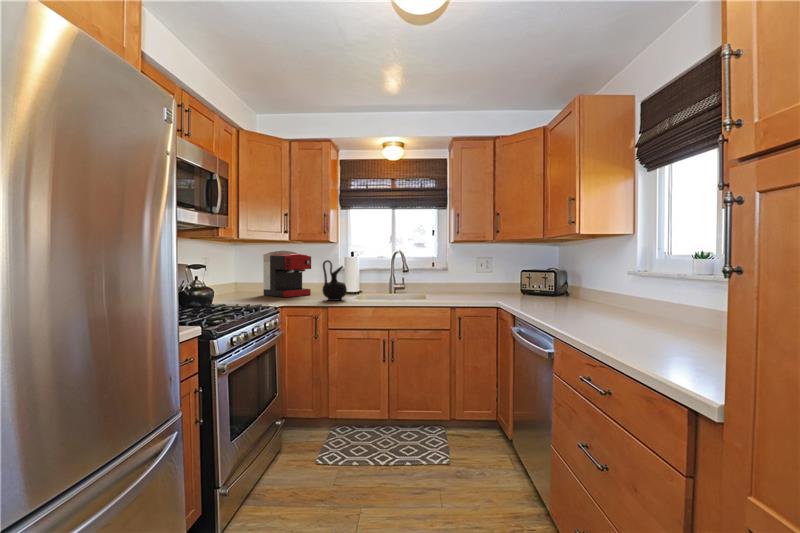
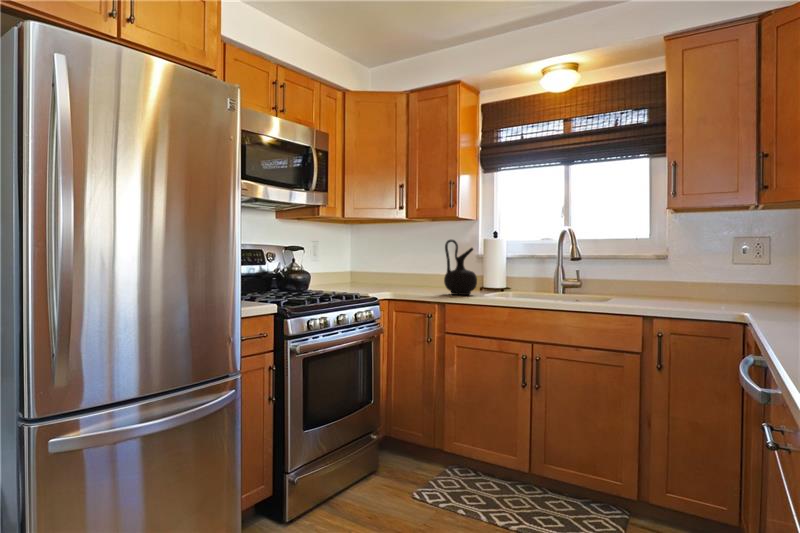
coffee maker: present [263,251,311,297] -> none [380,229,441,289]

